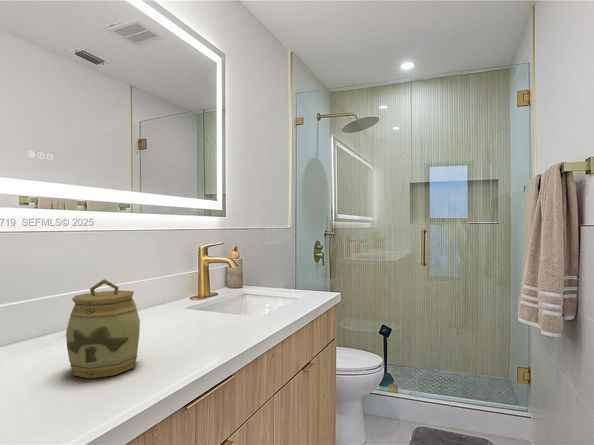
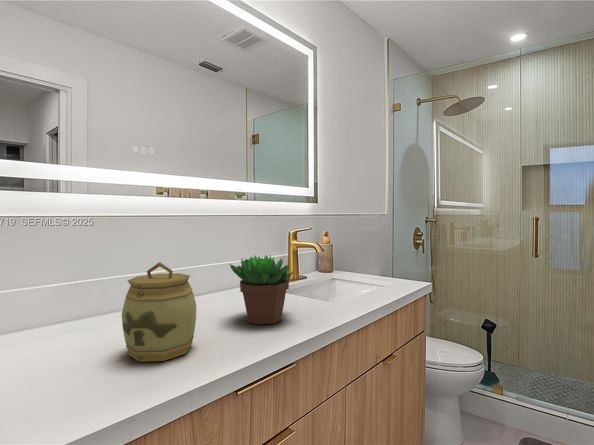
succulent plant: none [158,268,225,338] -> present [230,255,293,325]

